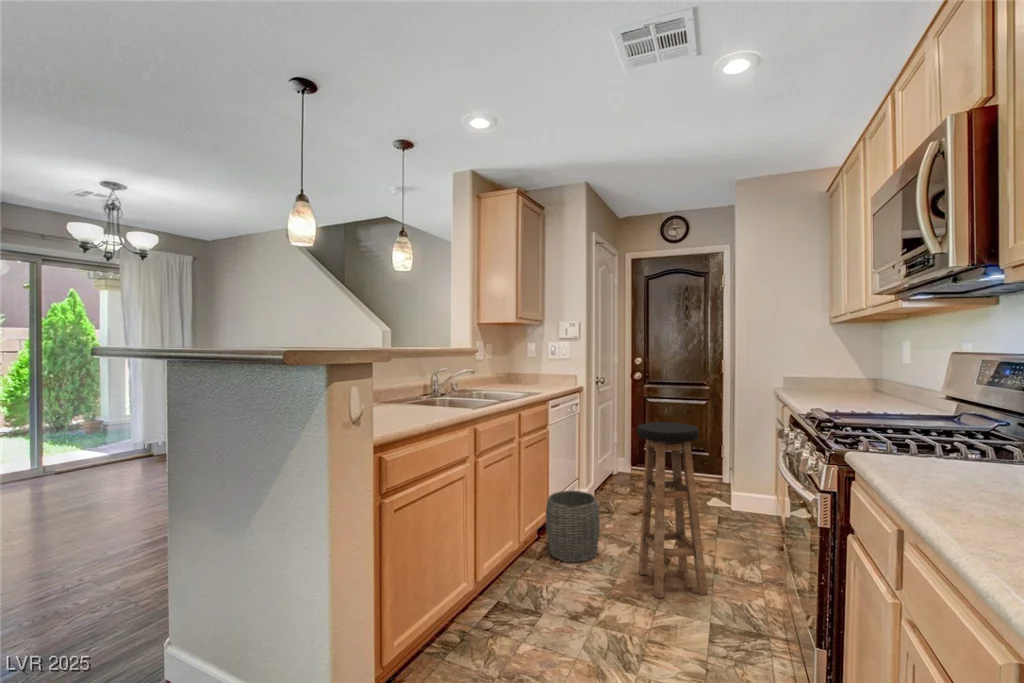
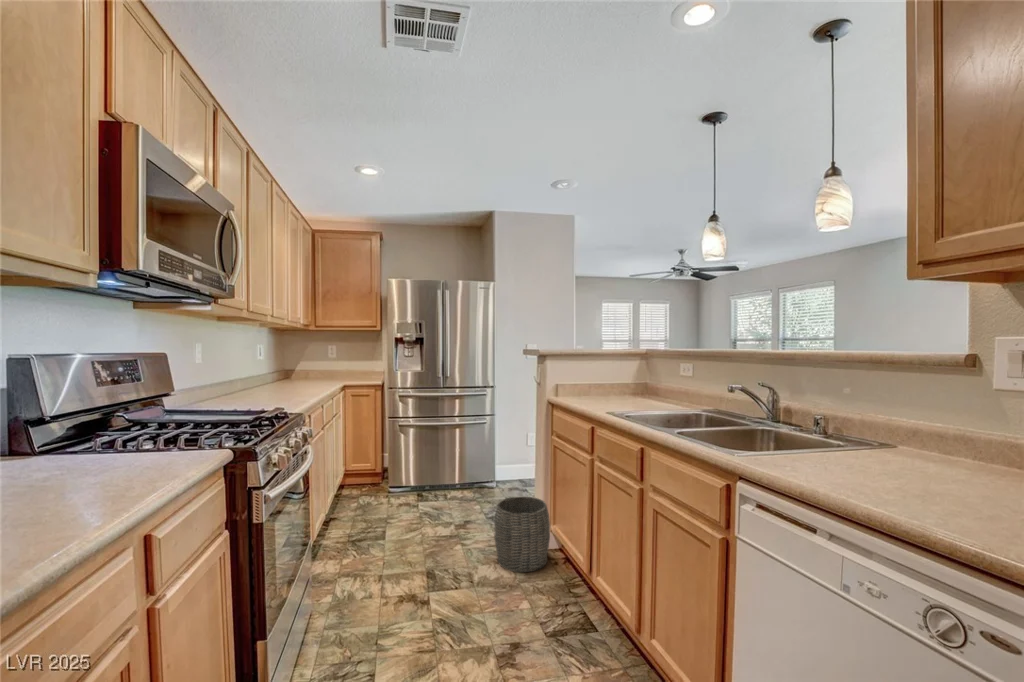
bar stool: present [637,422,708,598] -> none [388,416,449,573]

